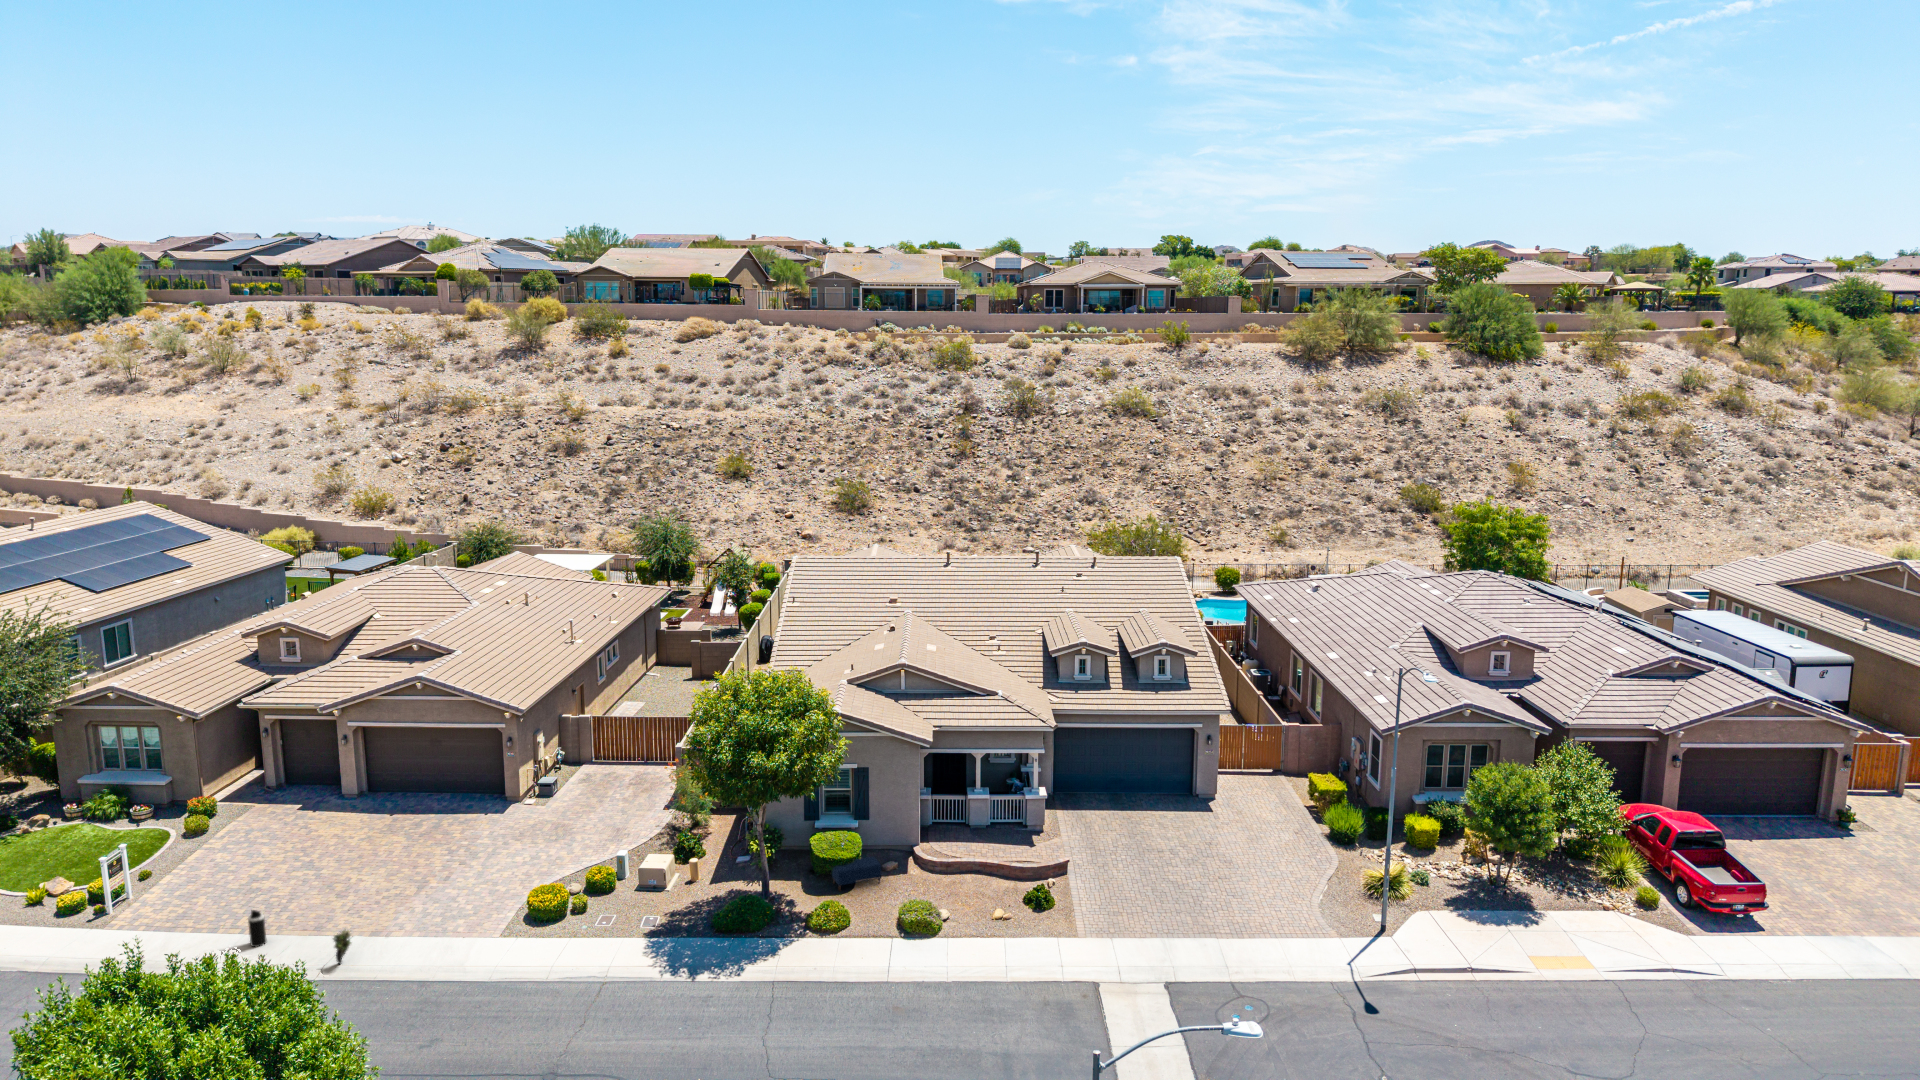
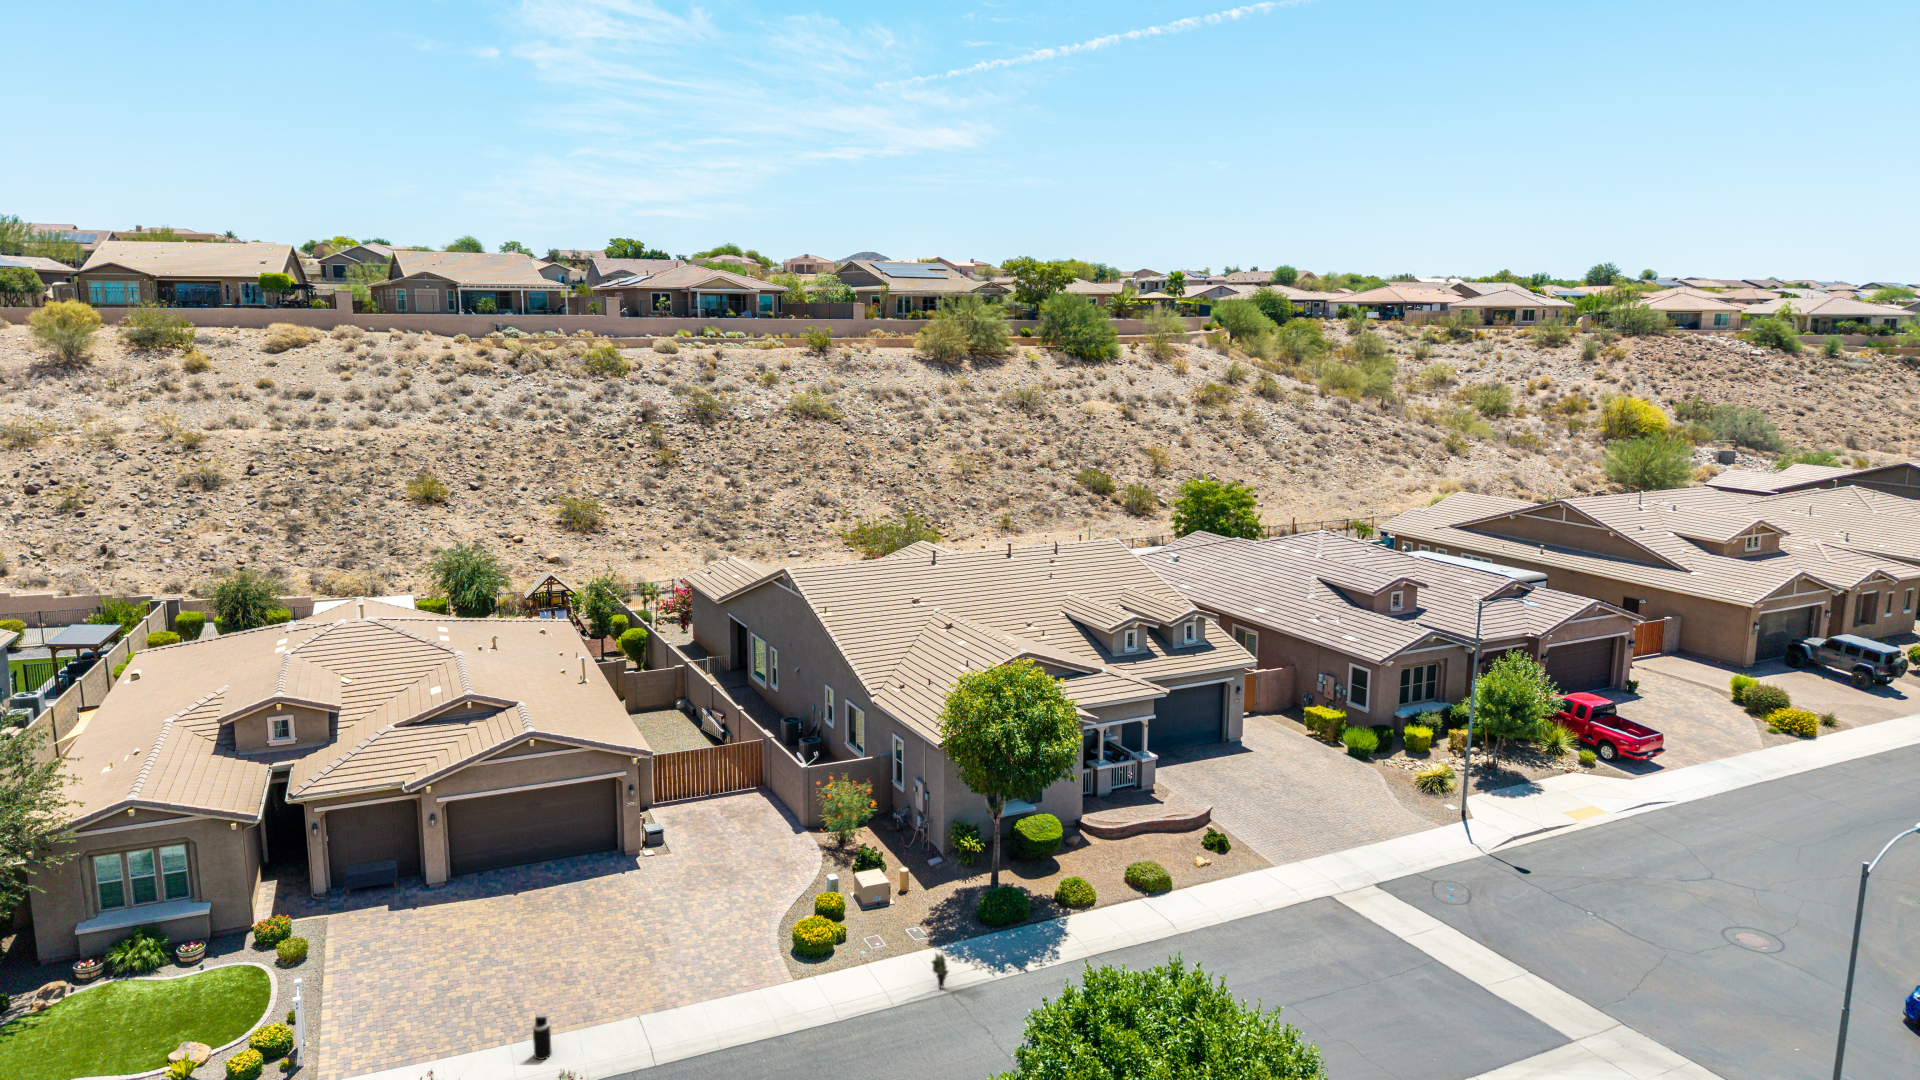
bench: present [832,856,881,890] -> present [345,860,398,895]
potted plant: present [333,929,351,964] -> present [932,954,948,989]

